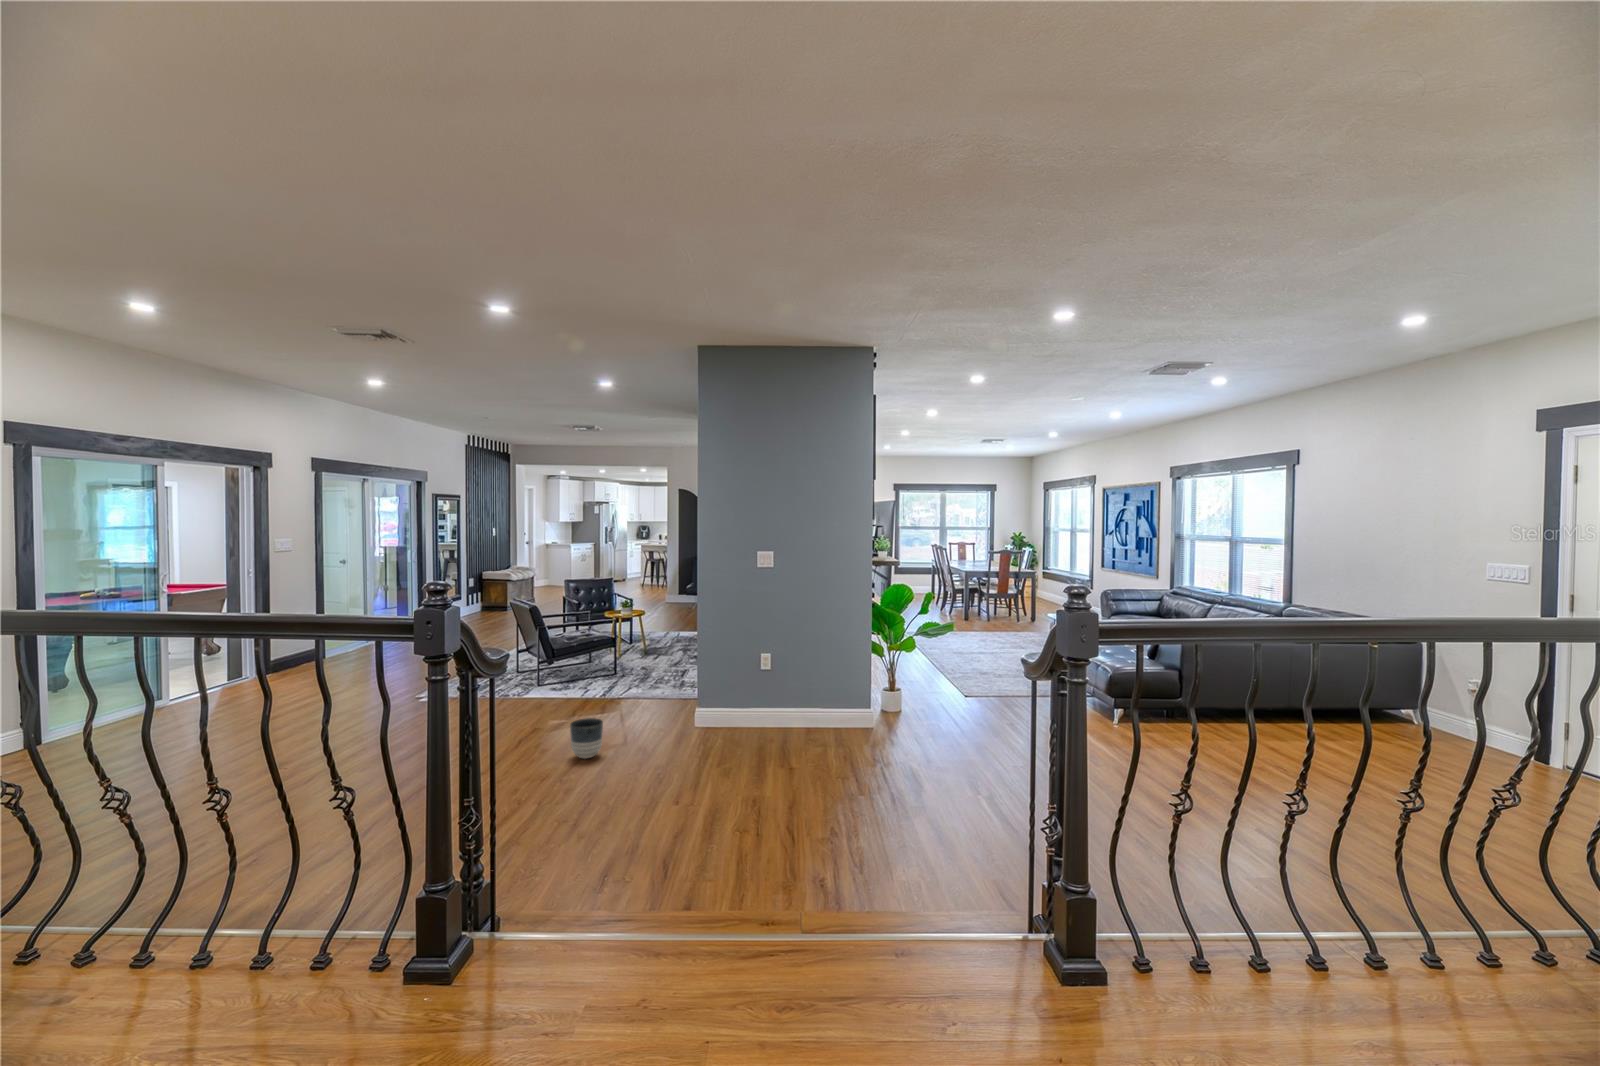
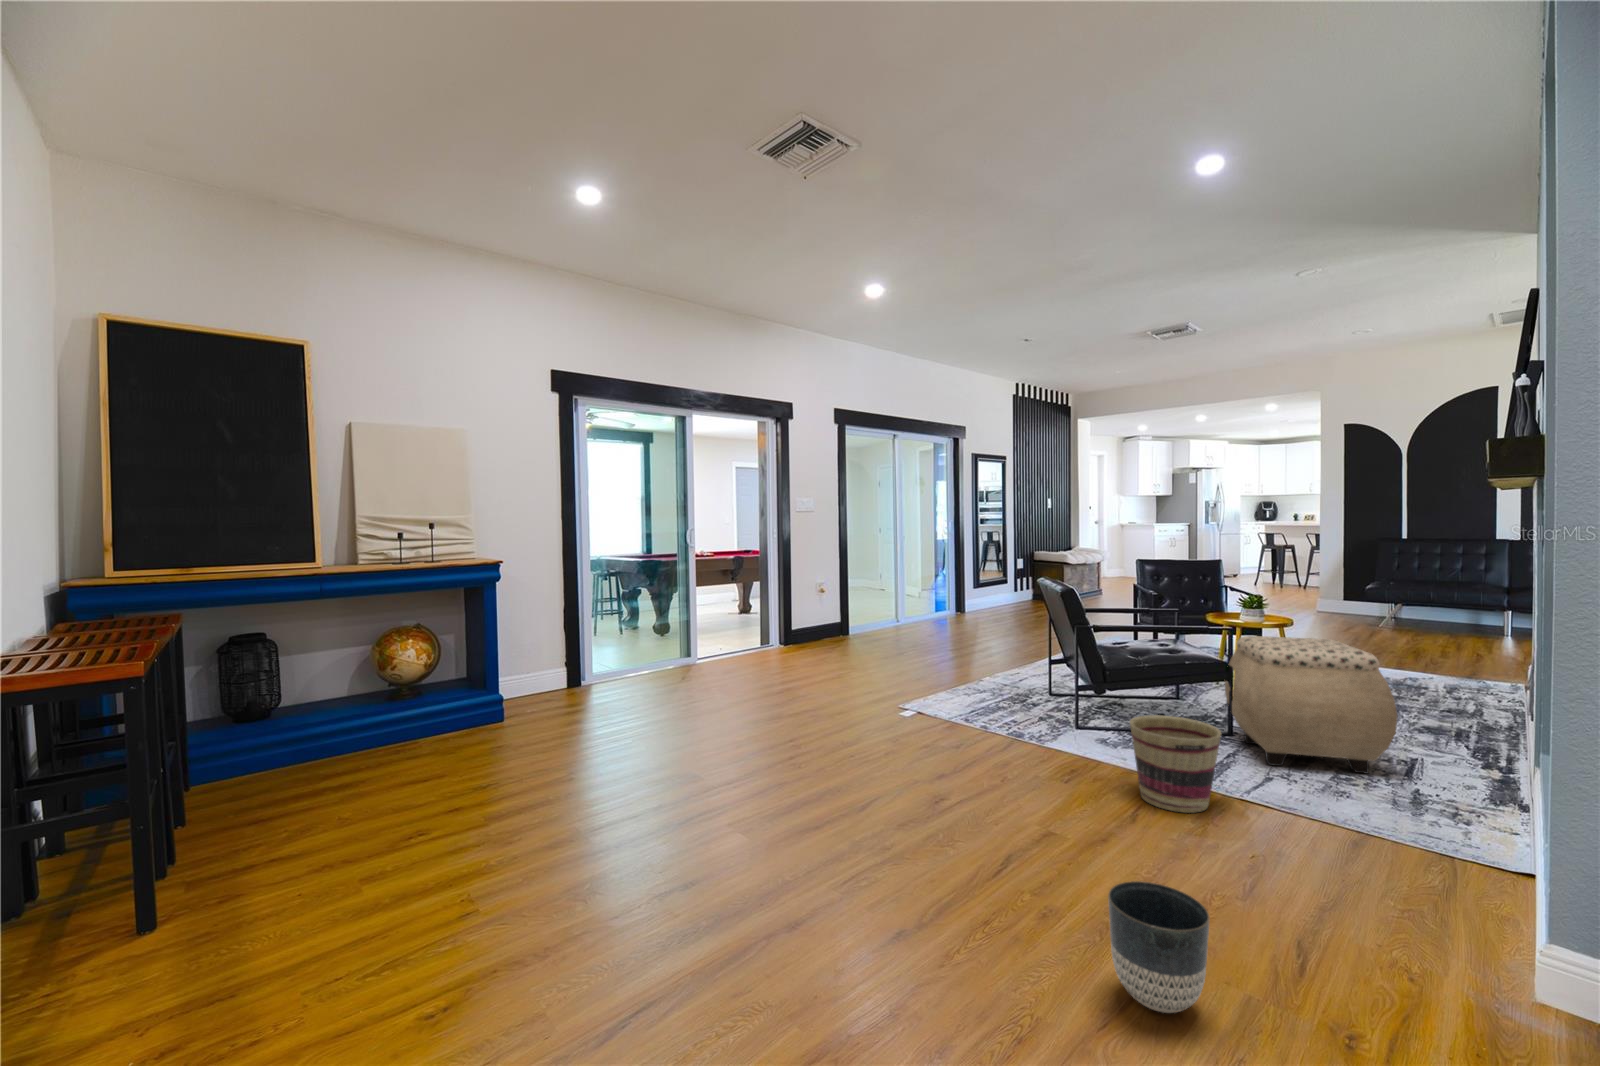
ottoman: none [612,621,678,683] -> present [1225,636,1398,774]
basket: none [570,666,609,708] -> present [1130,715,1221,813]

